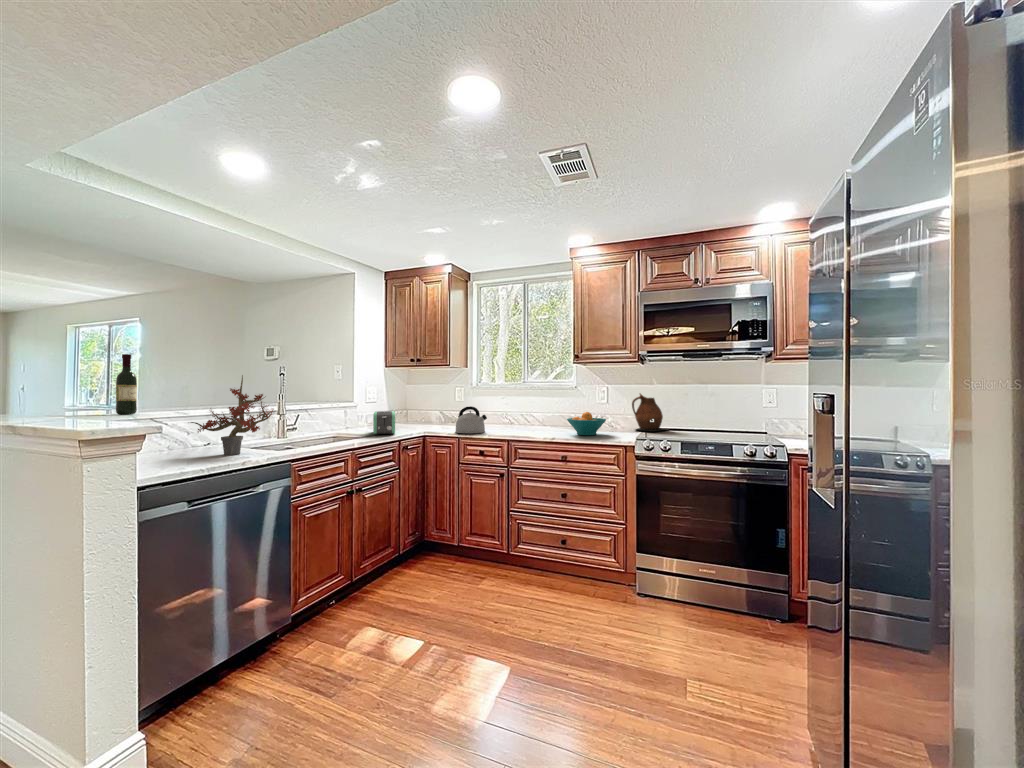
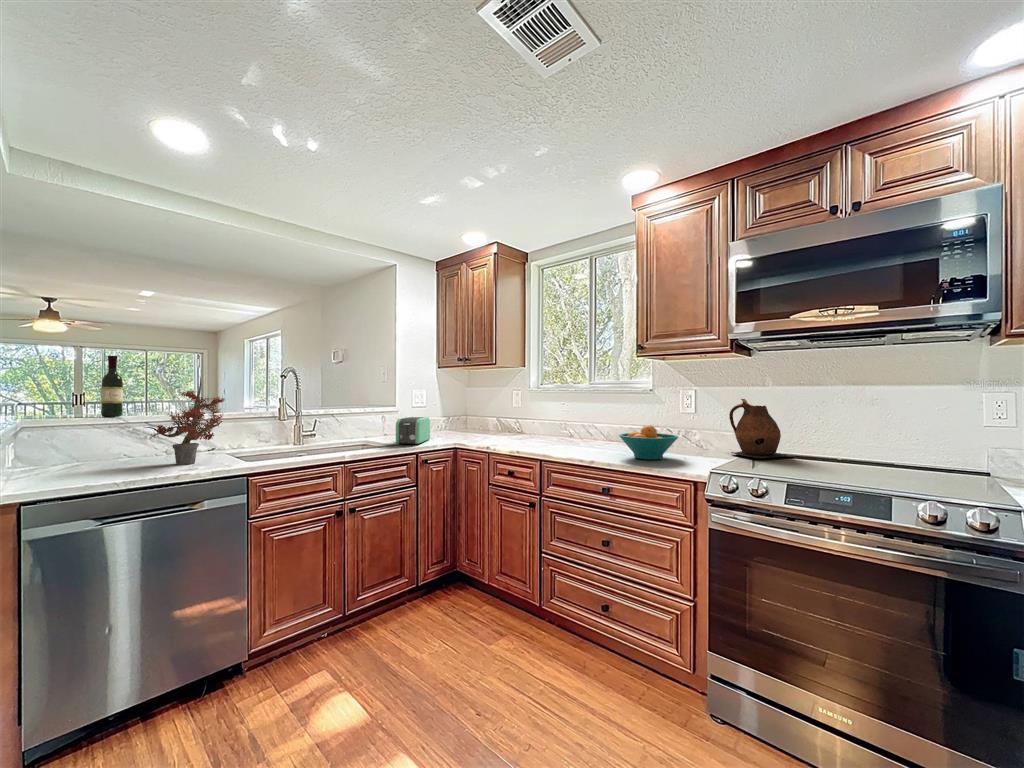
kettle: present [455,406,487,433] -> none [487,414,524,448]

